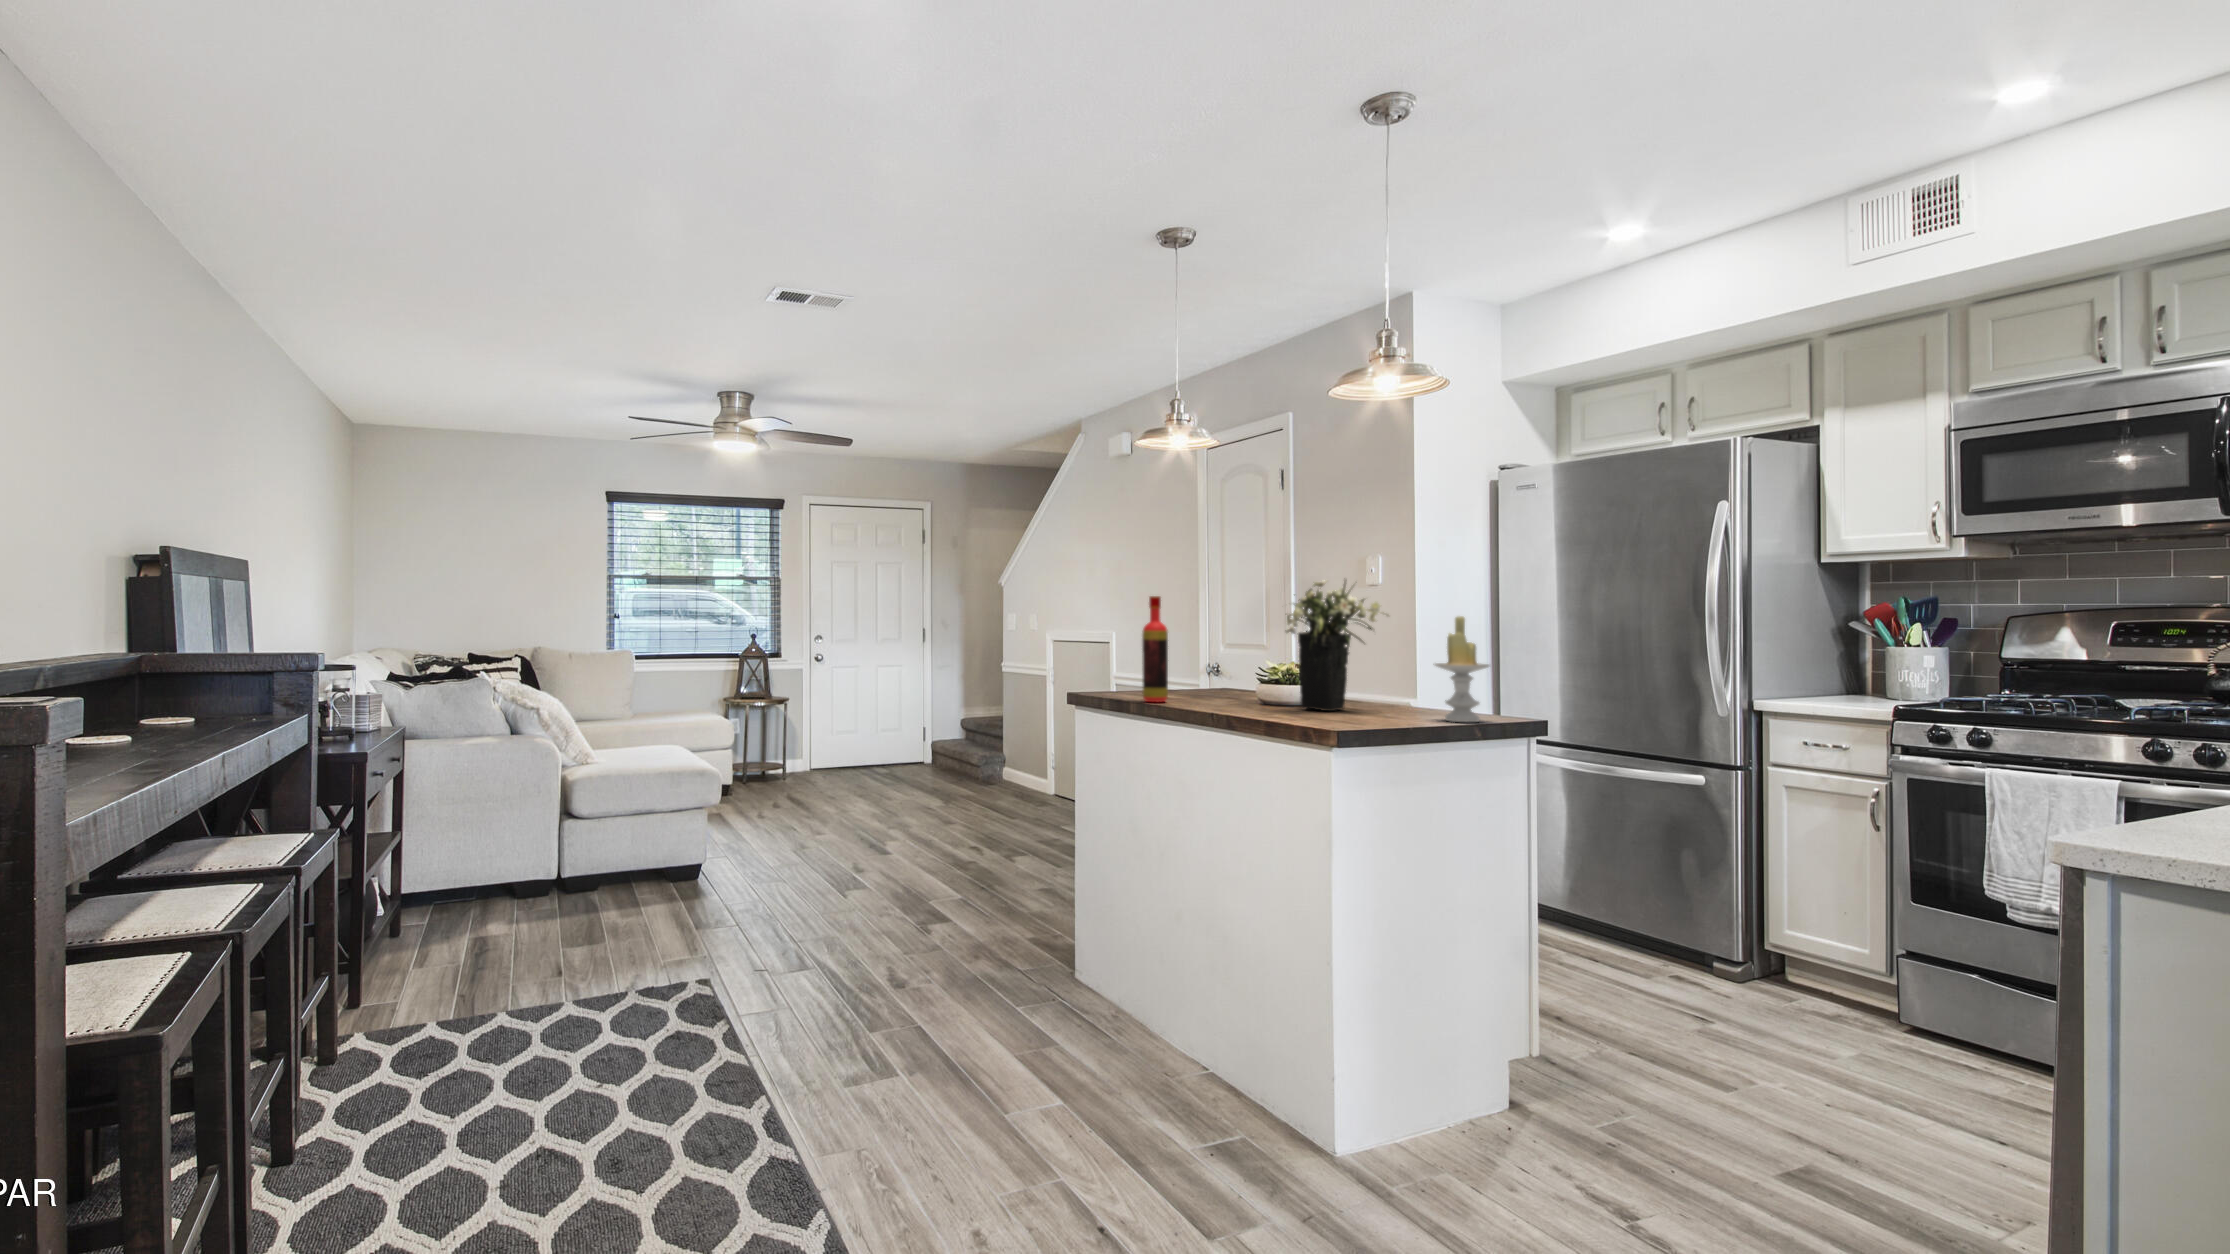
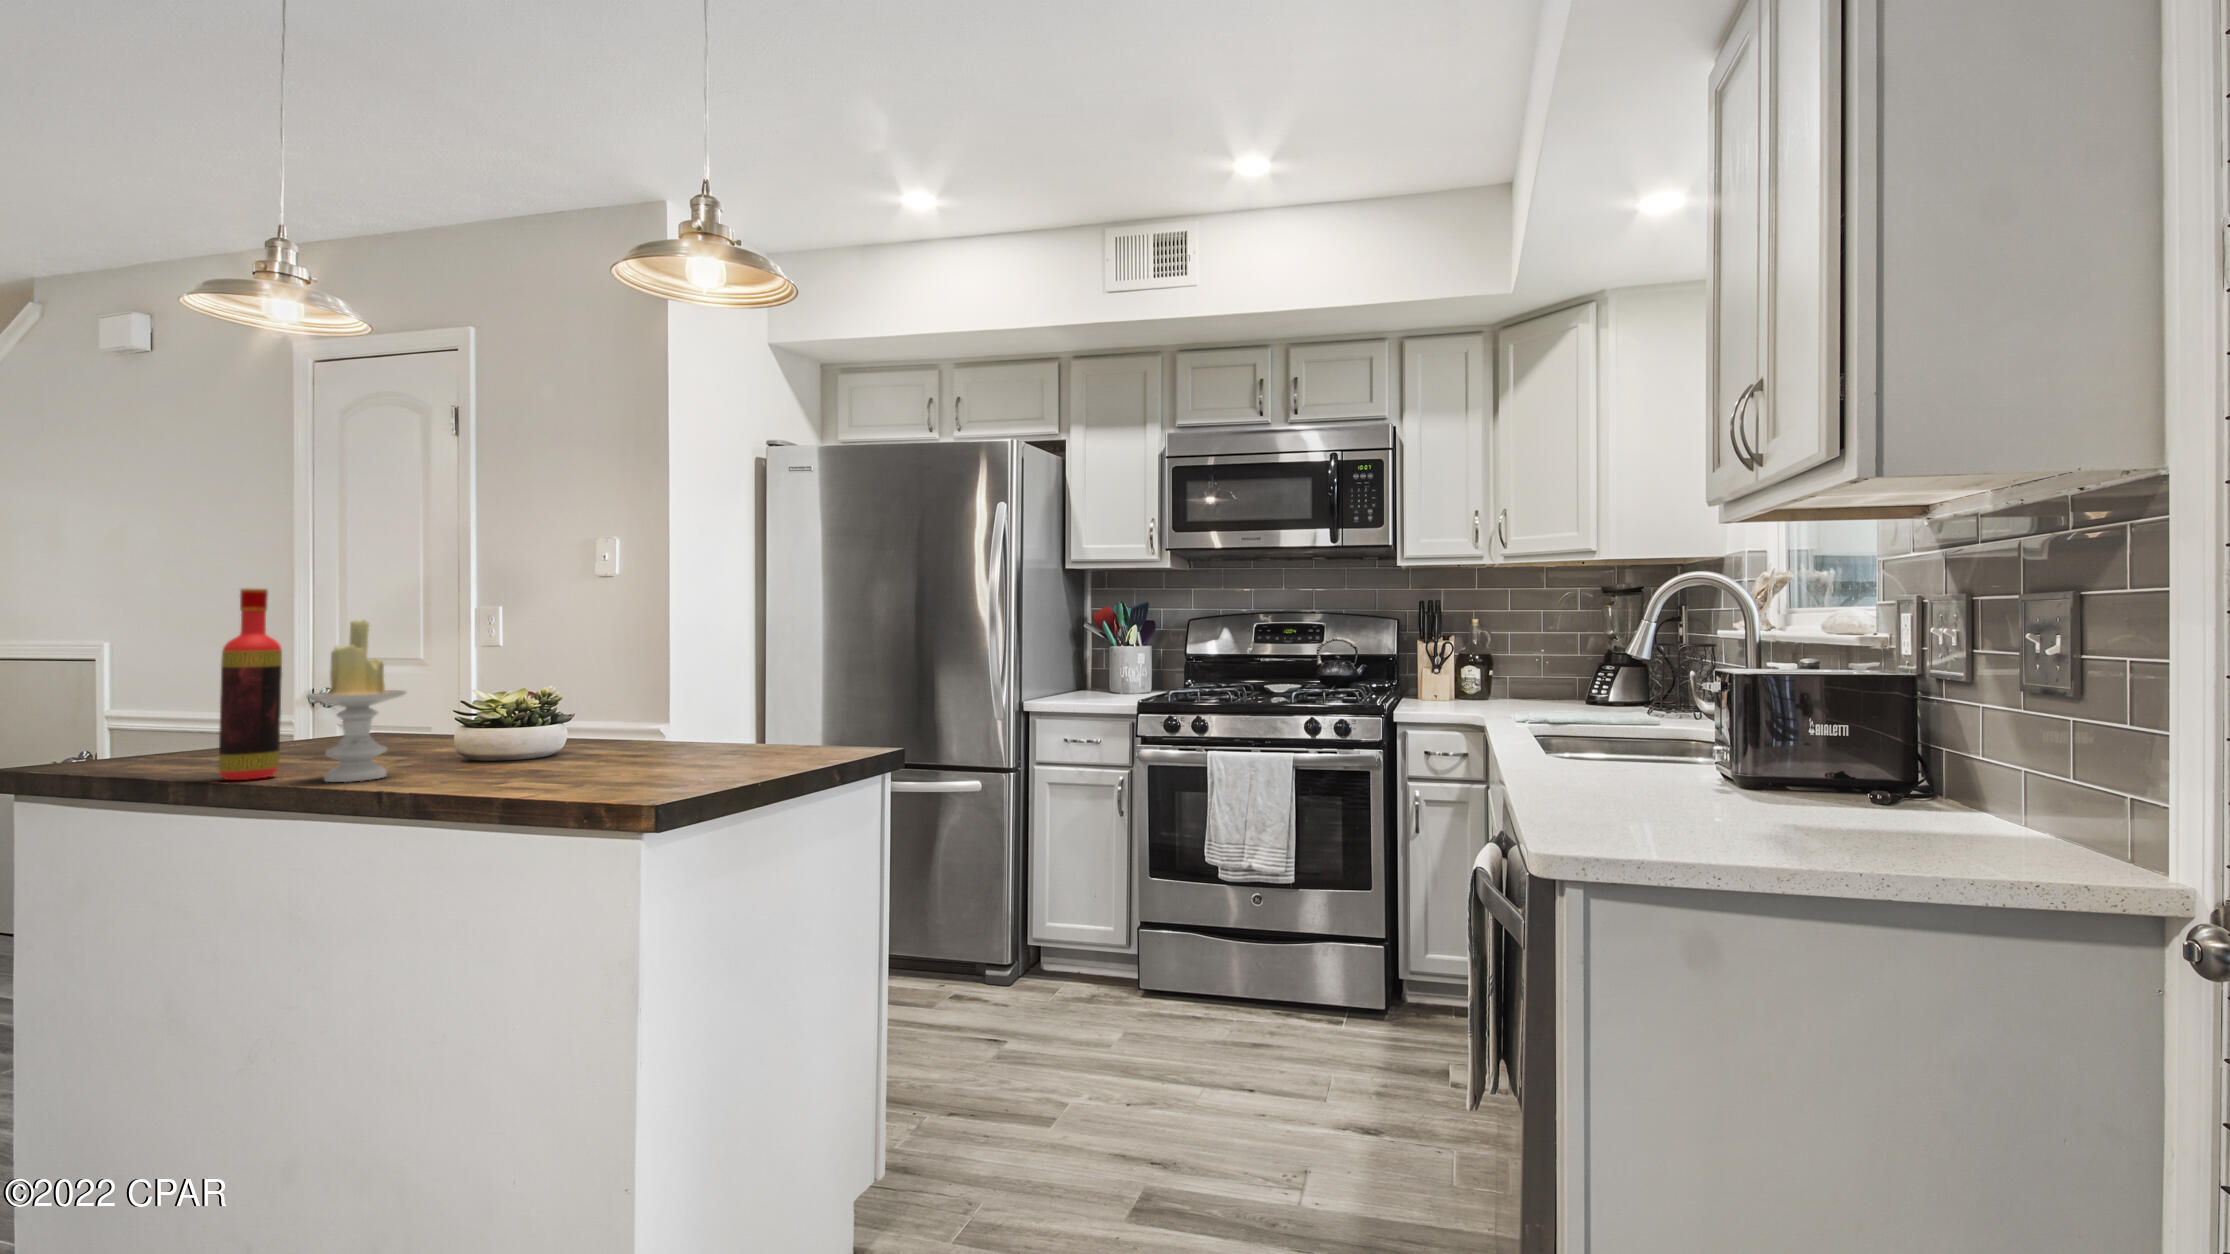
flower arrangement: present [1286,581,1388,711] -> none [517,566,698,764]
candle: present [1435,616,1490,722] -> present [307,620,406,782]

